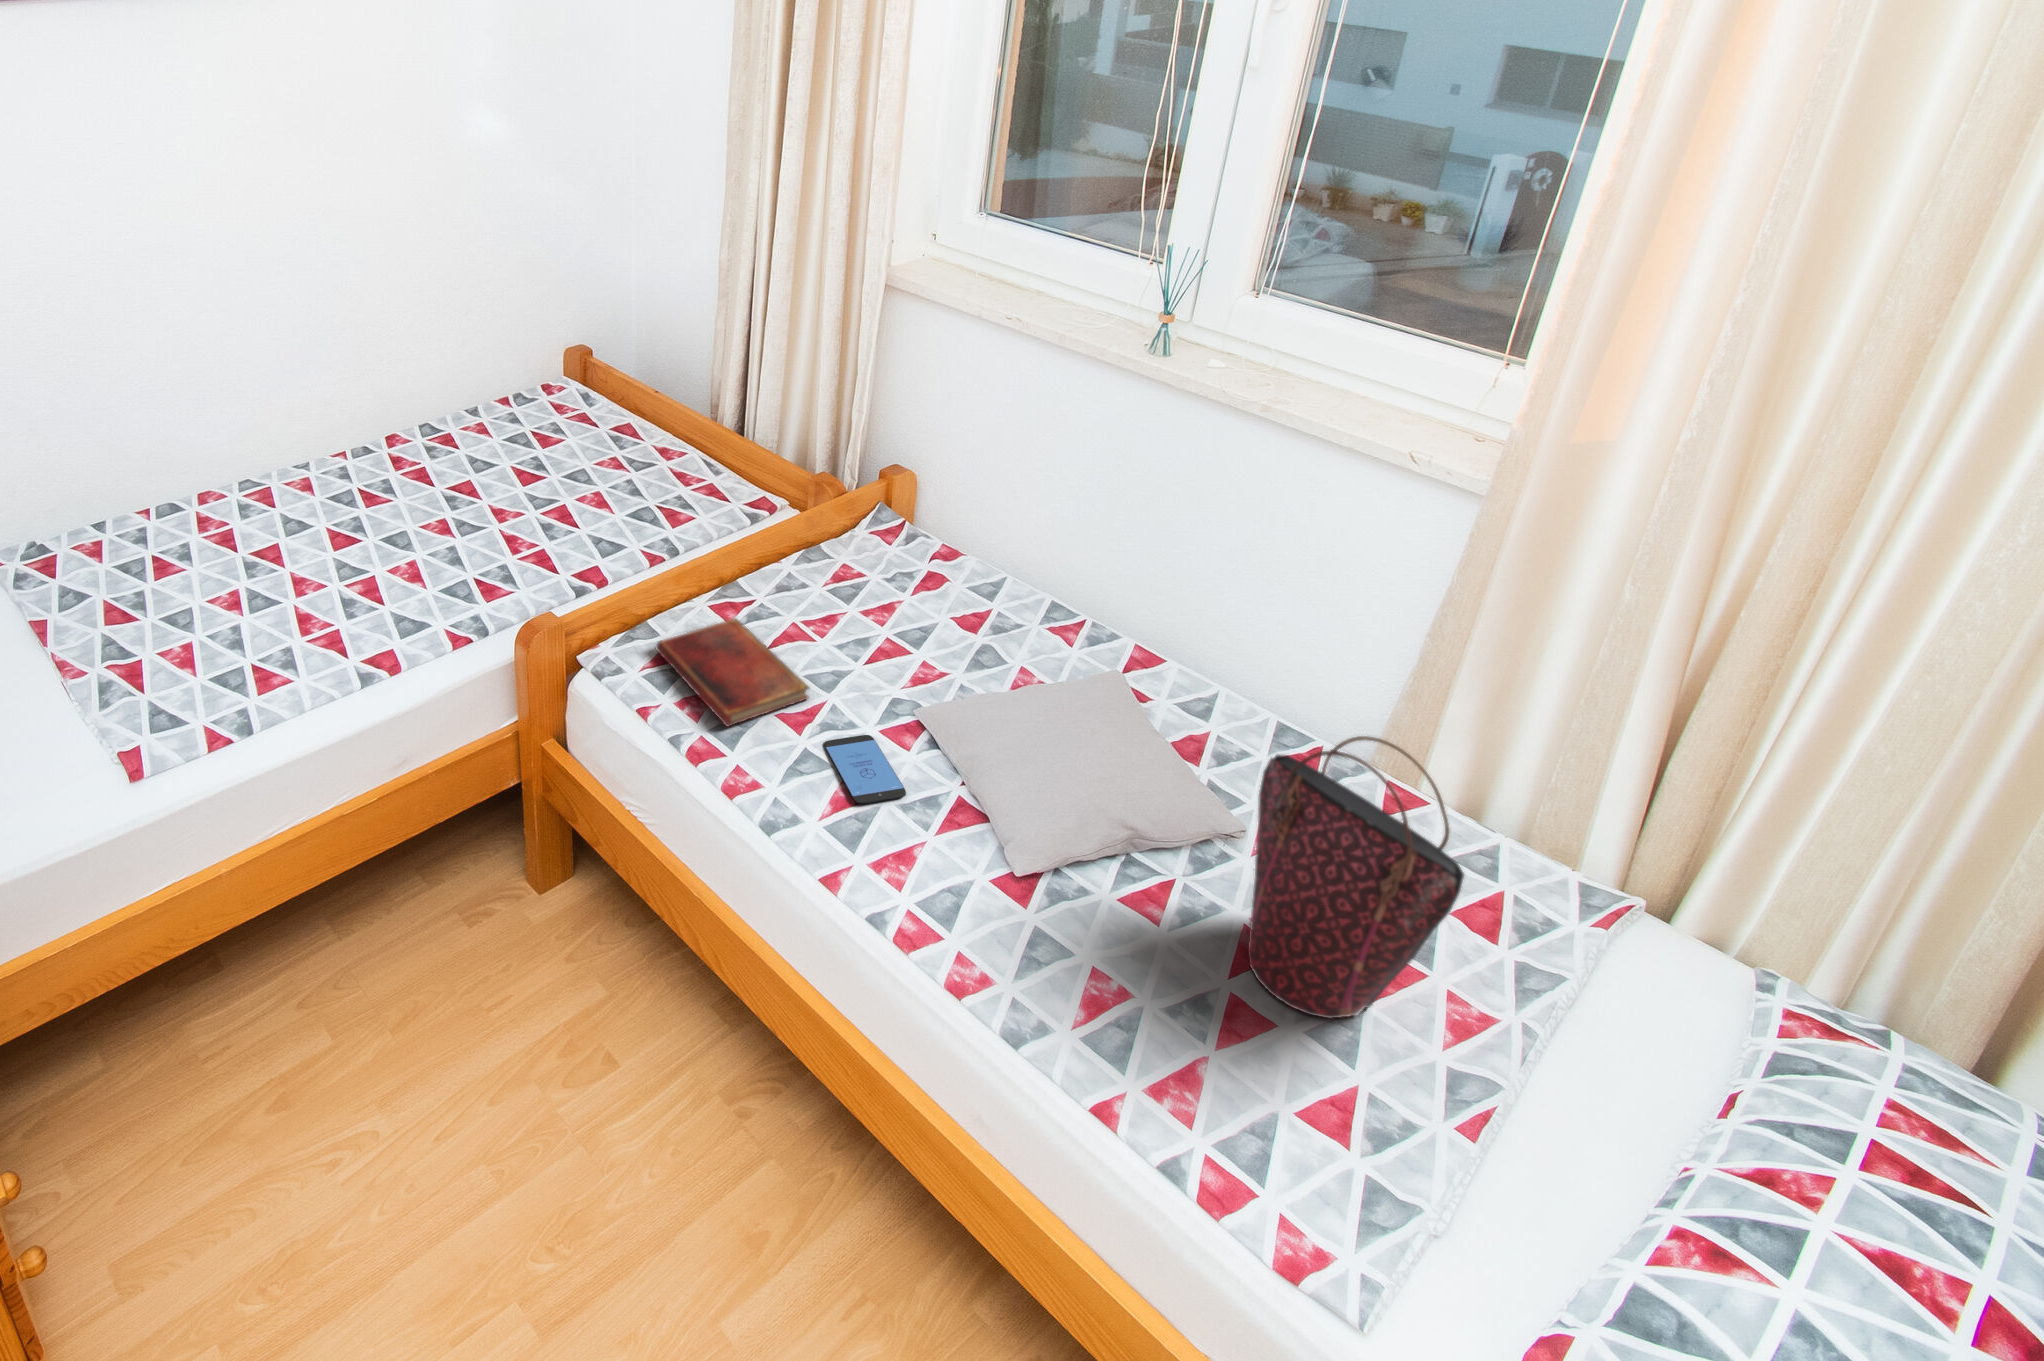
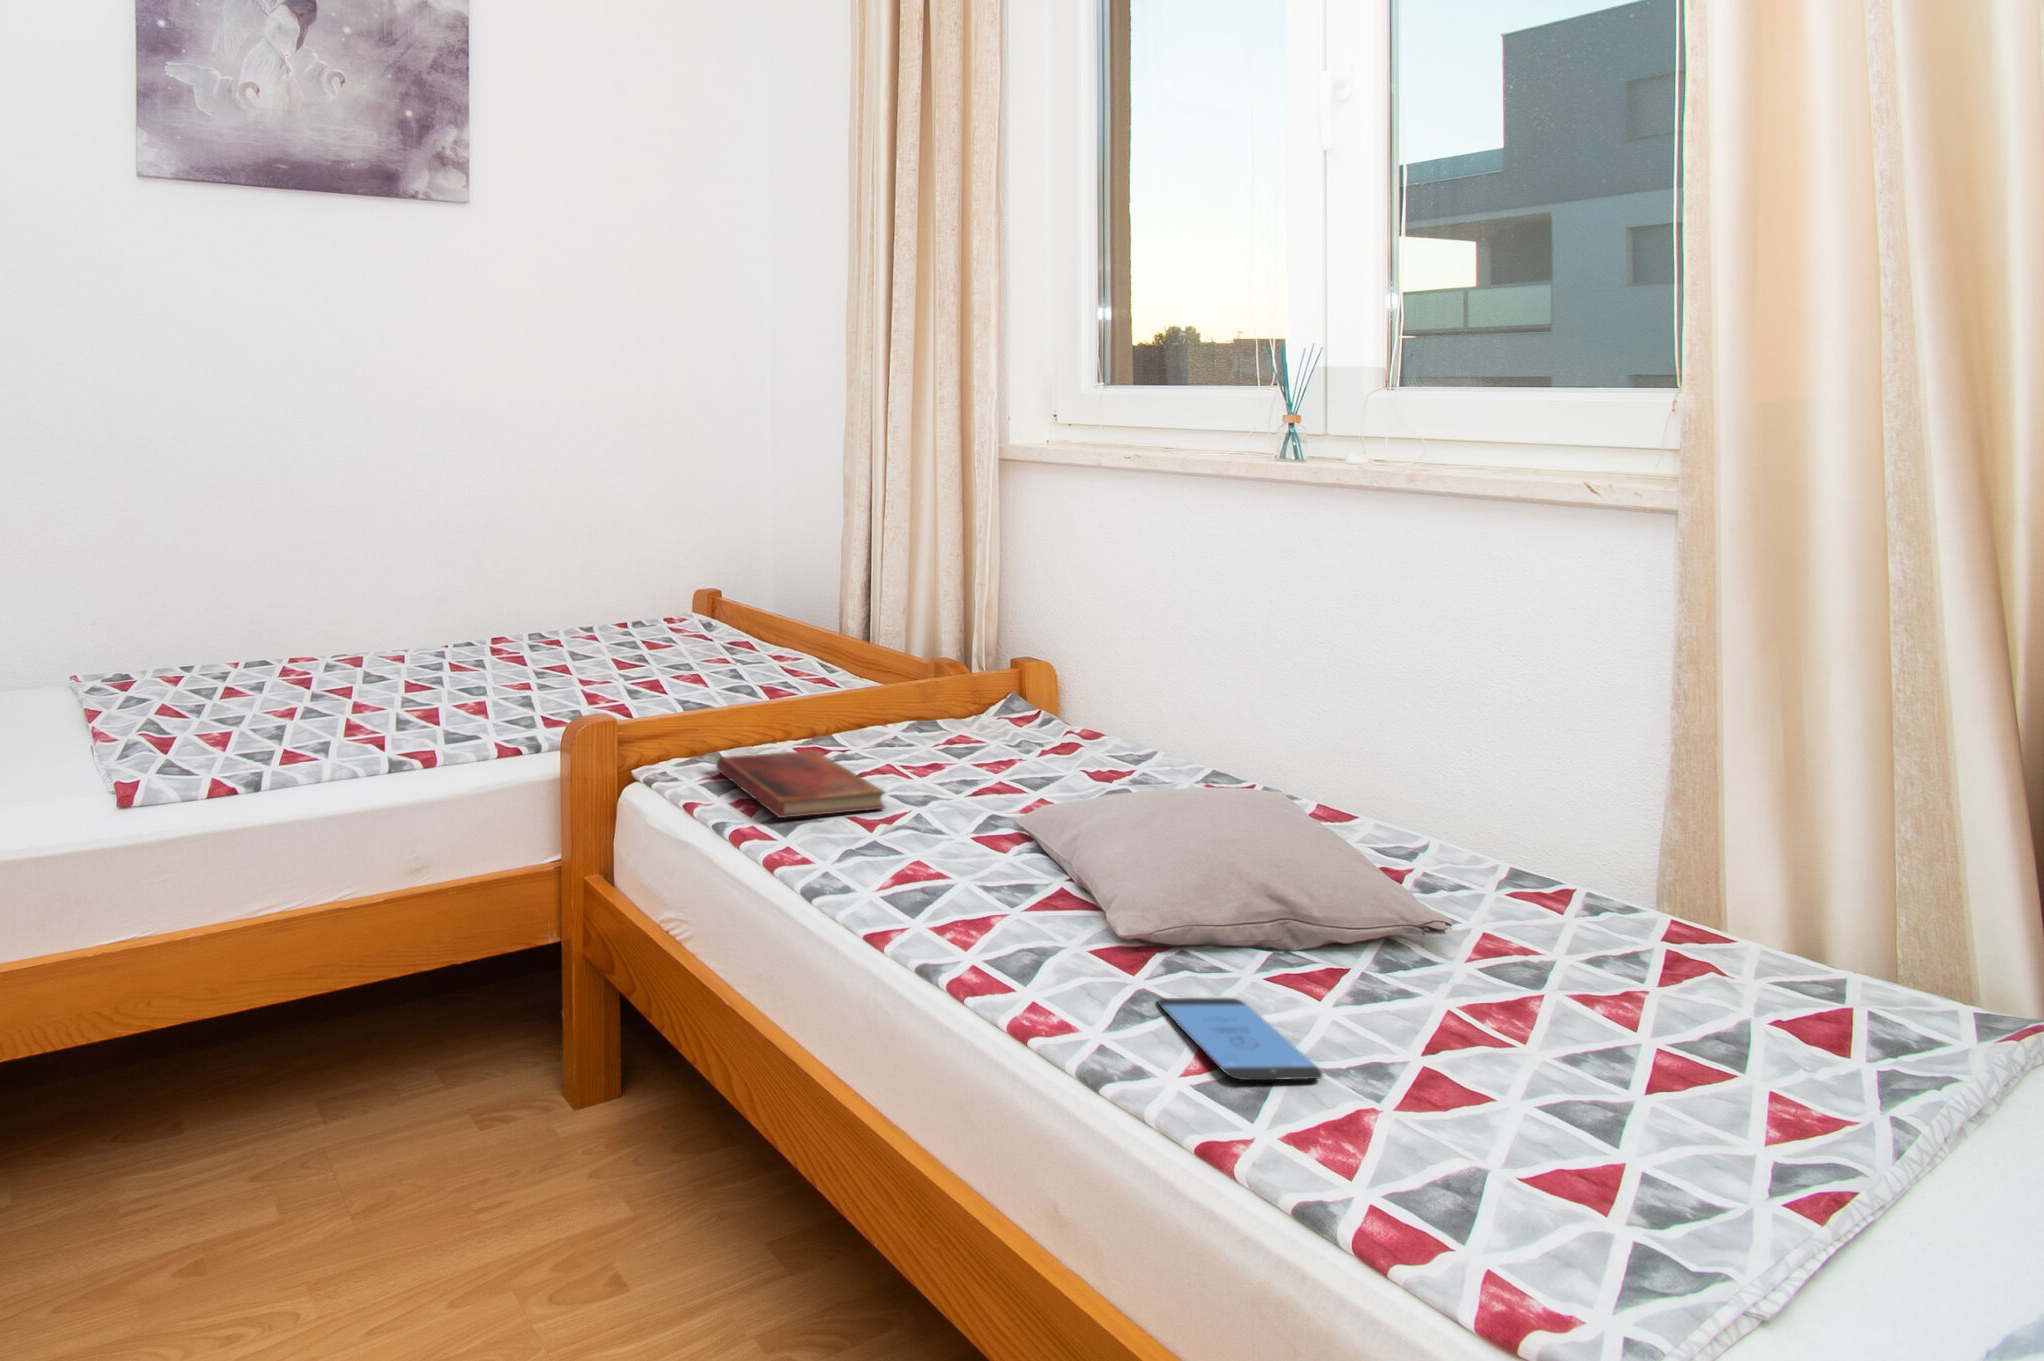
smartphone: present [824,735,906,804] -> present [1158,998,1322,1080]
handbag: present [1248,736,1464,1018] -> none [1426,655,1712,1094]

